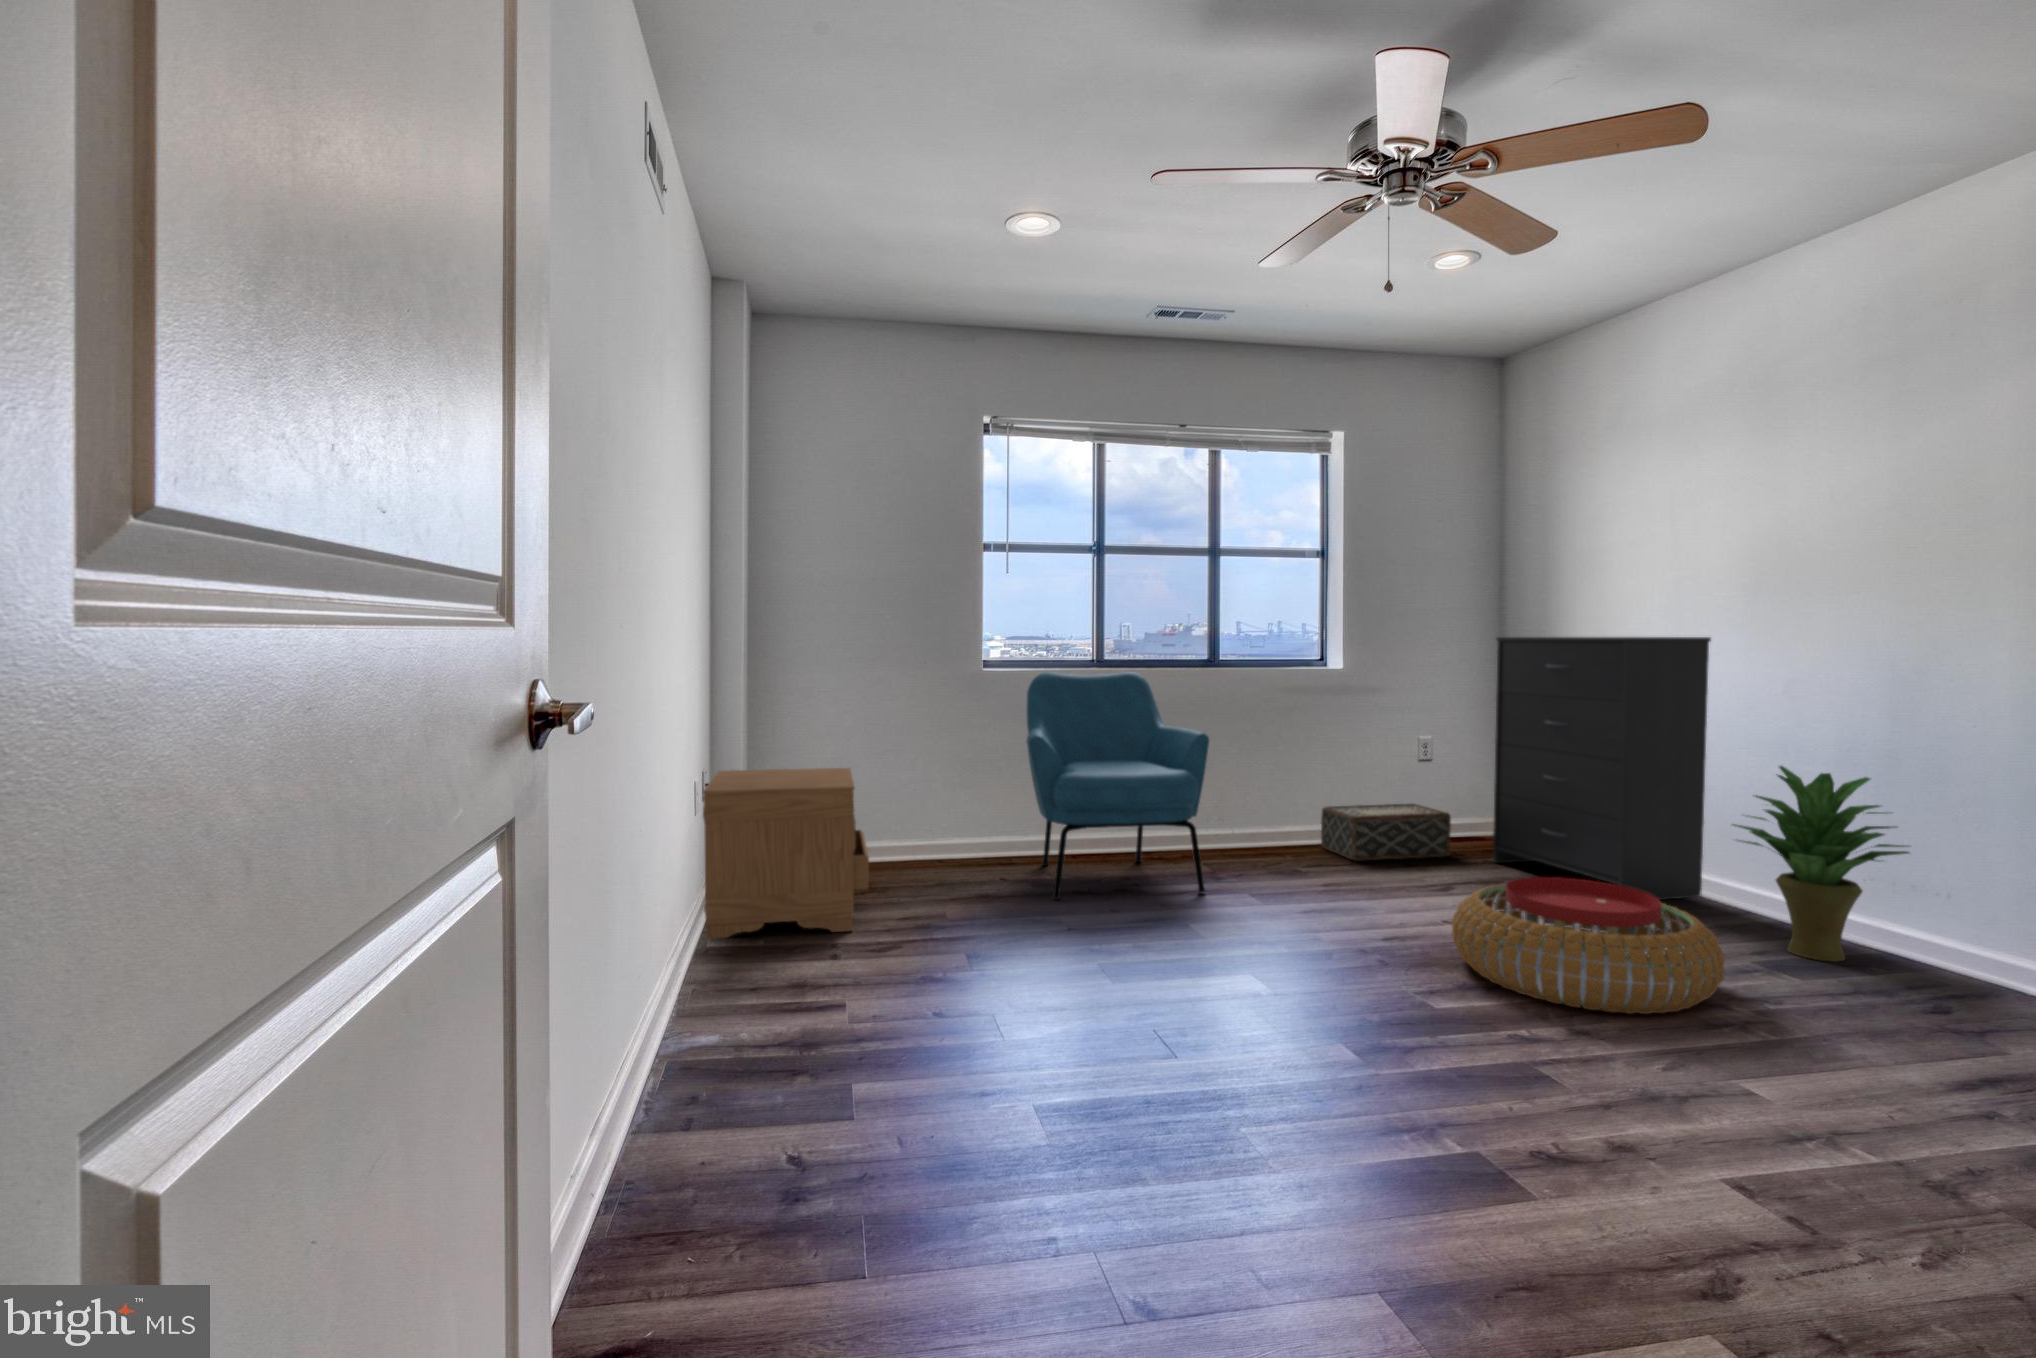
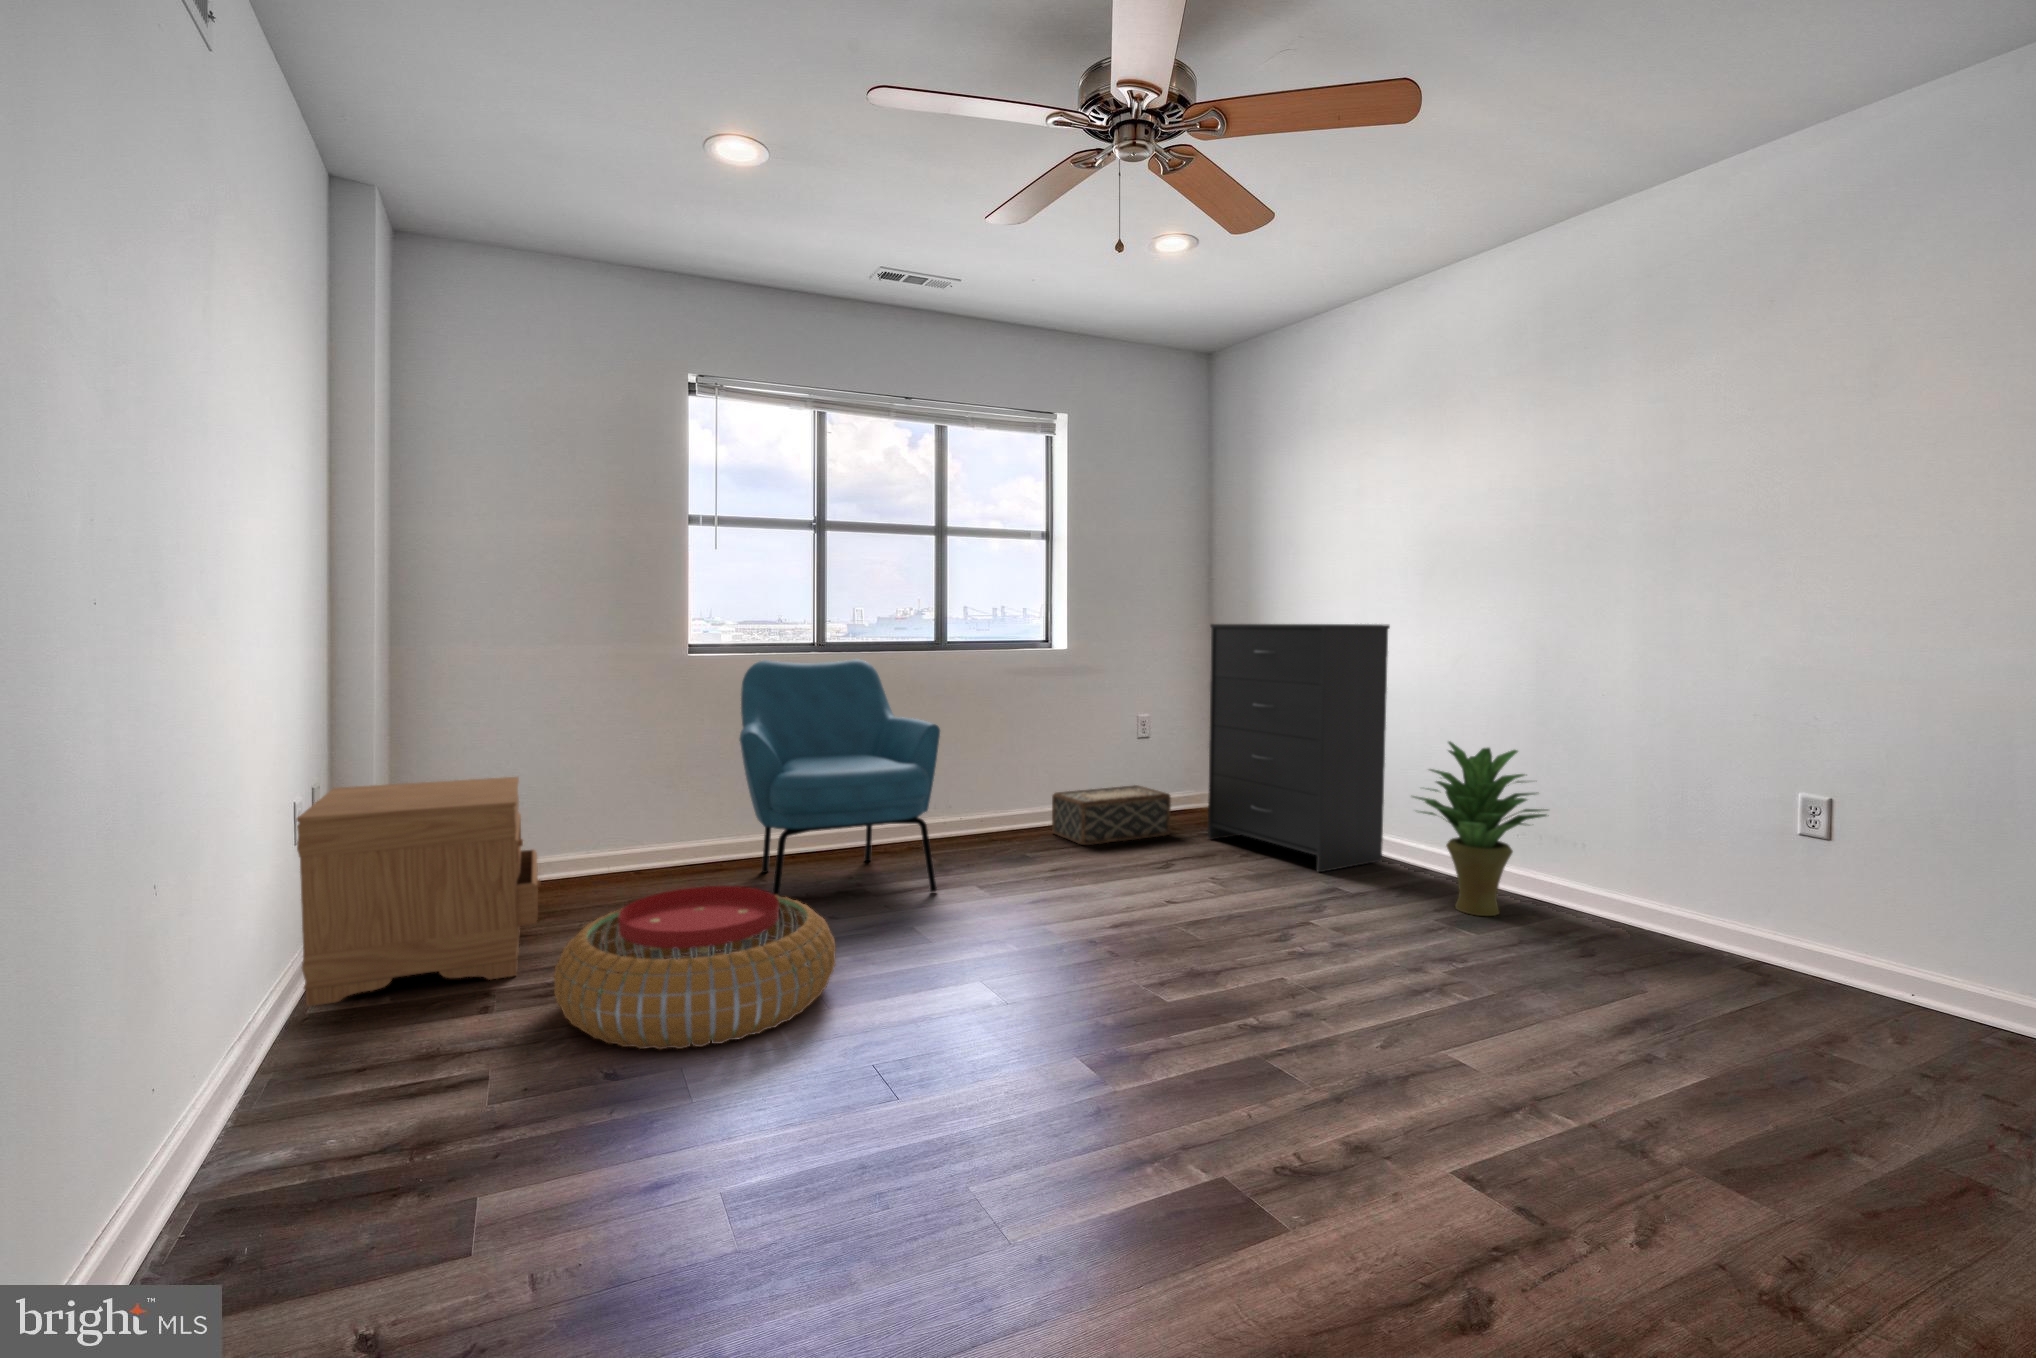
pouf: present [1452,877,1725,1014] -> present [554,886,836,1049]

